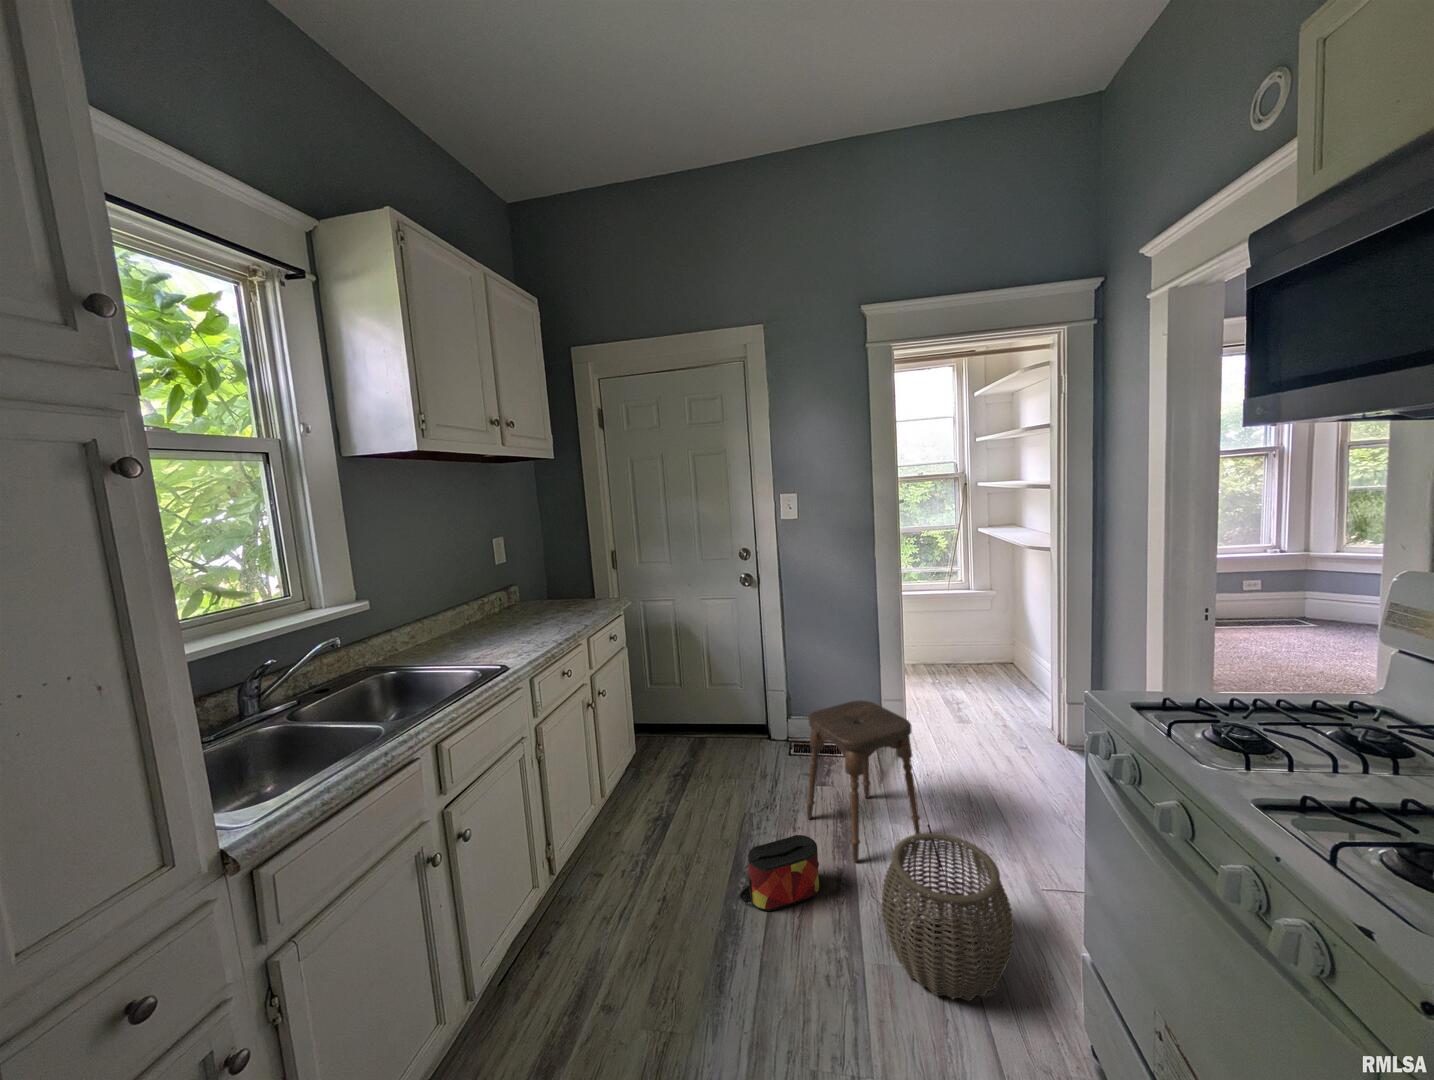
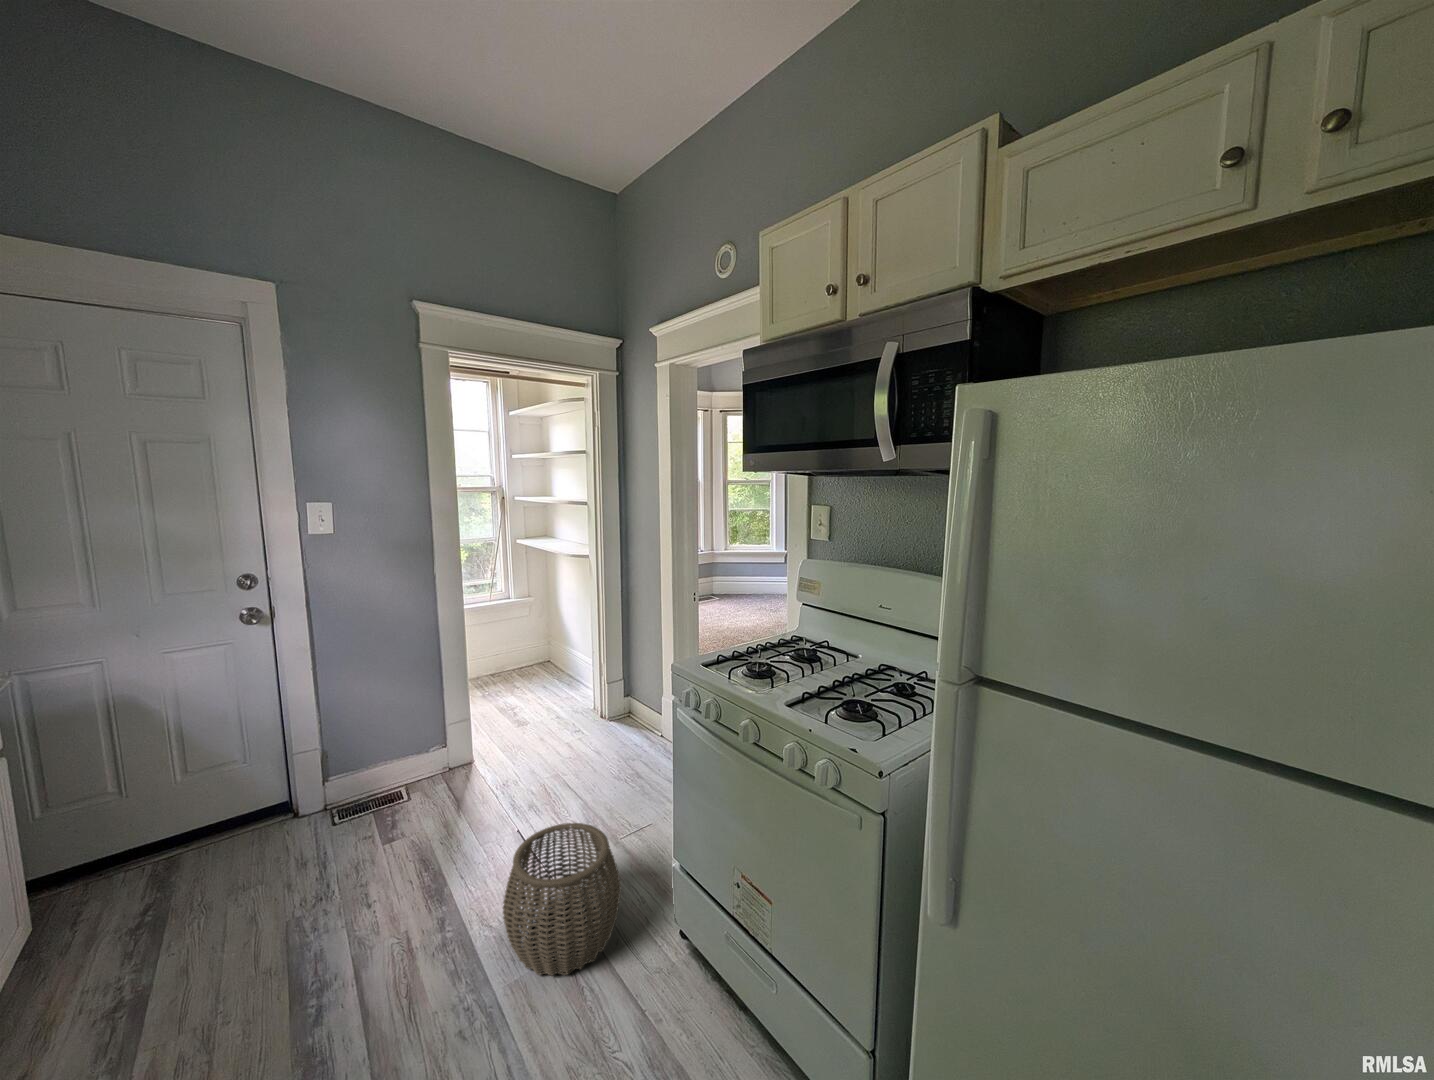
stool: present [807,700,921,862] -> none [381,727,513,901]
bag: present [740,835,819,911] -> none [317,898,421,1019]

